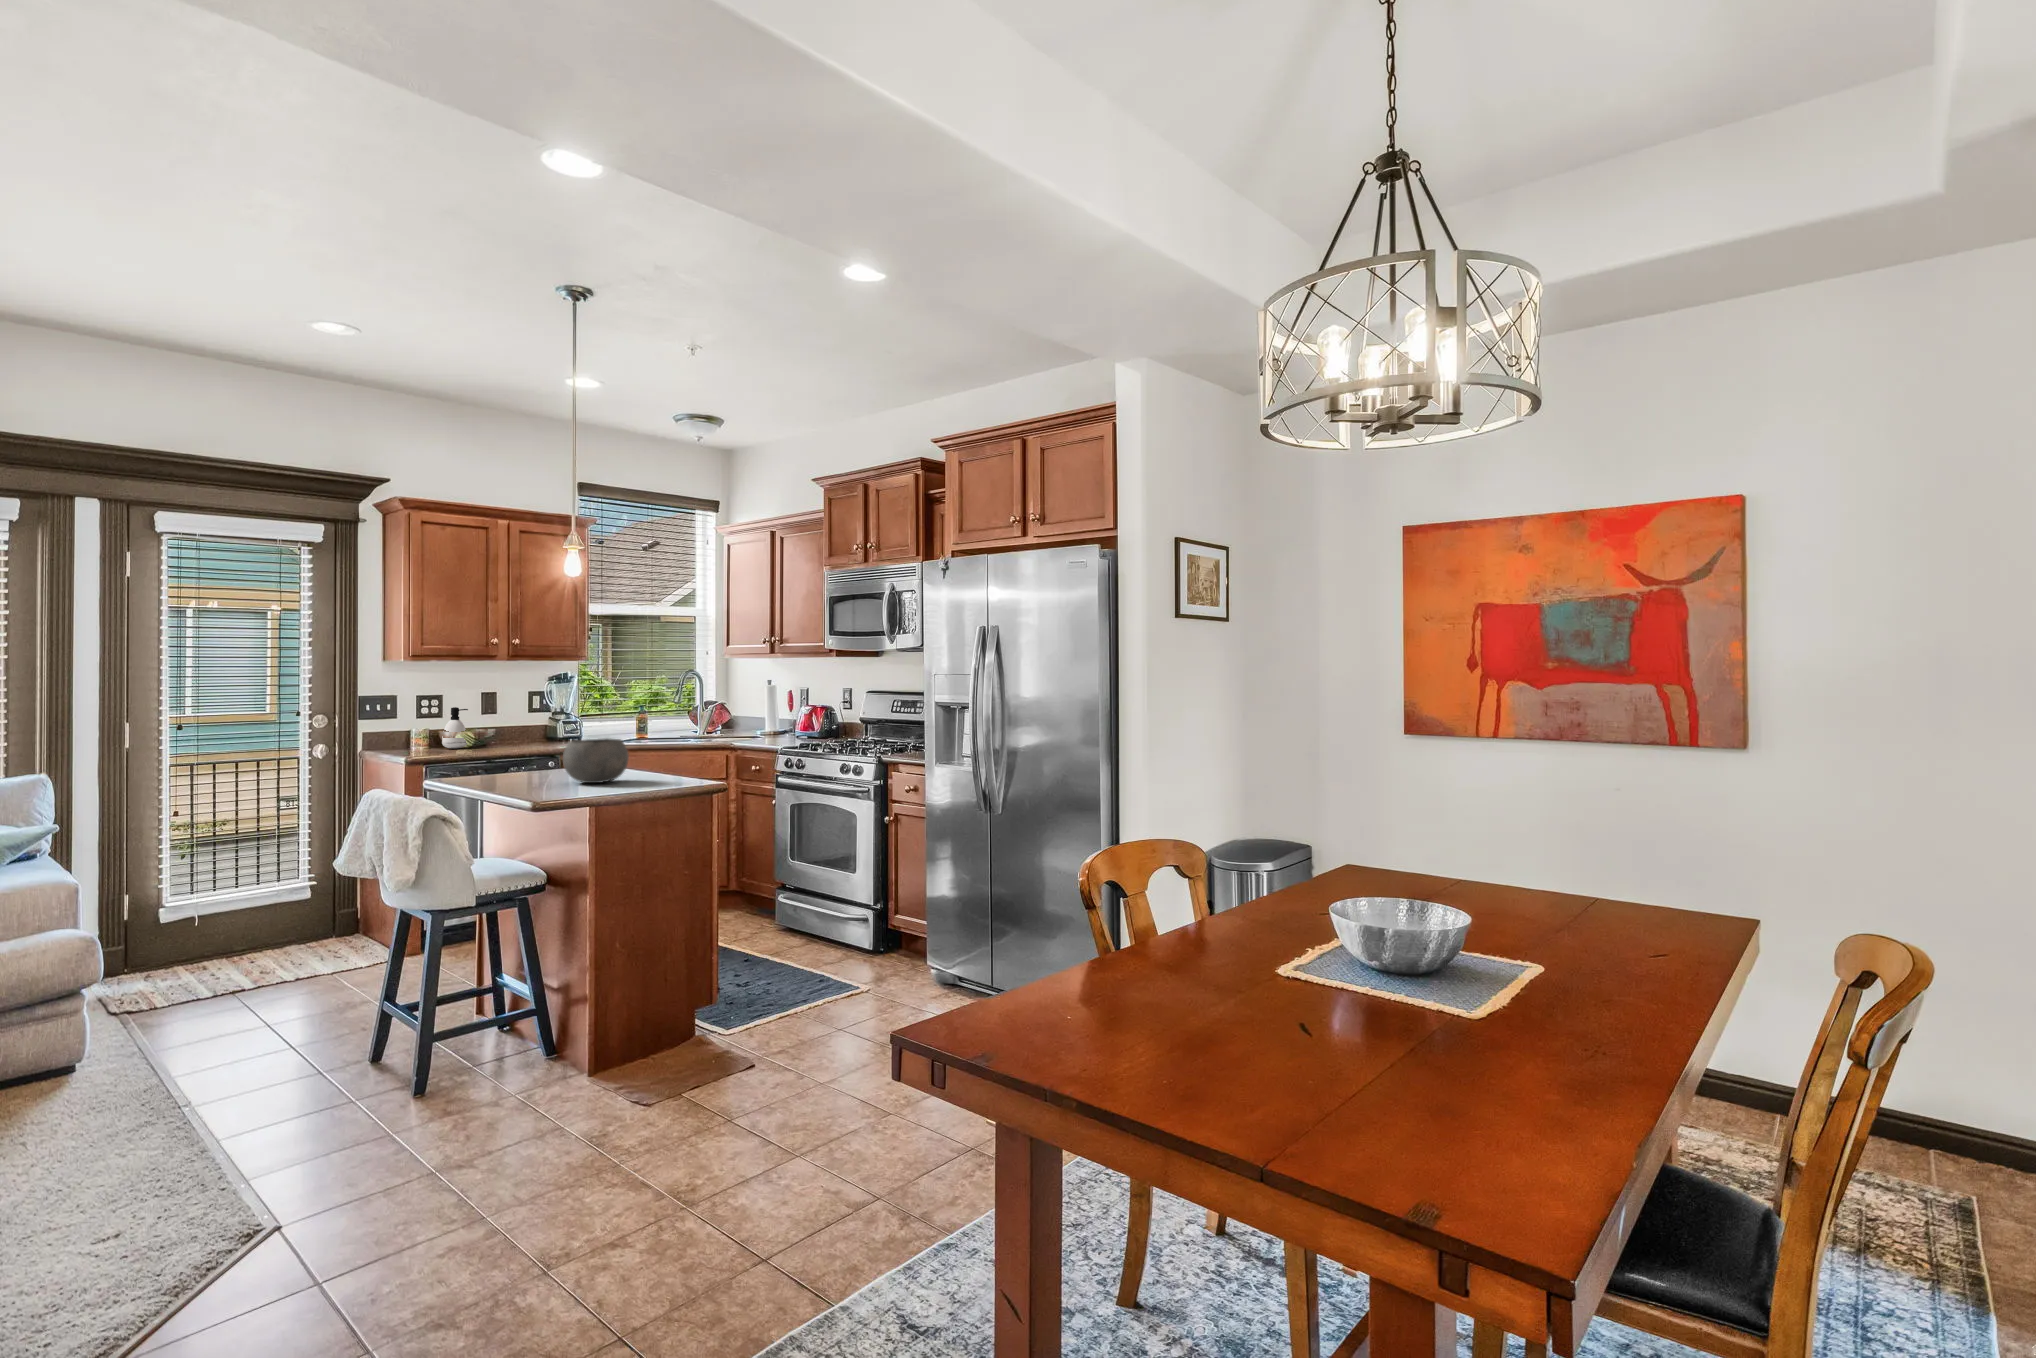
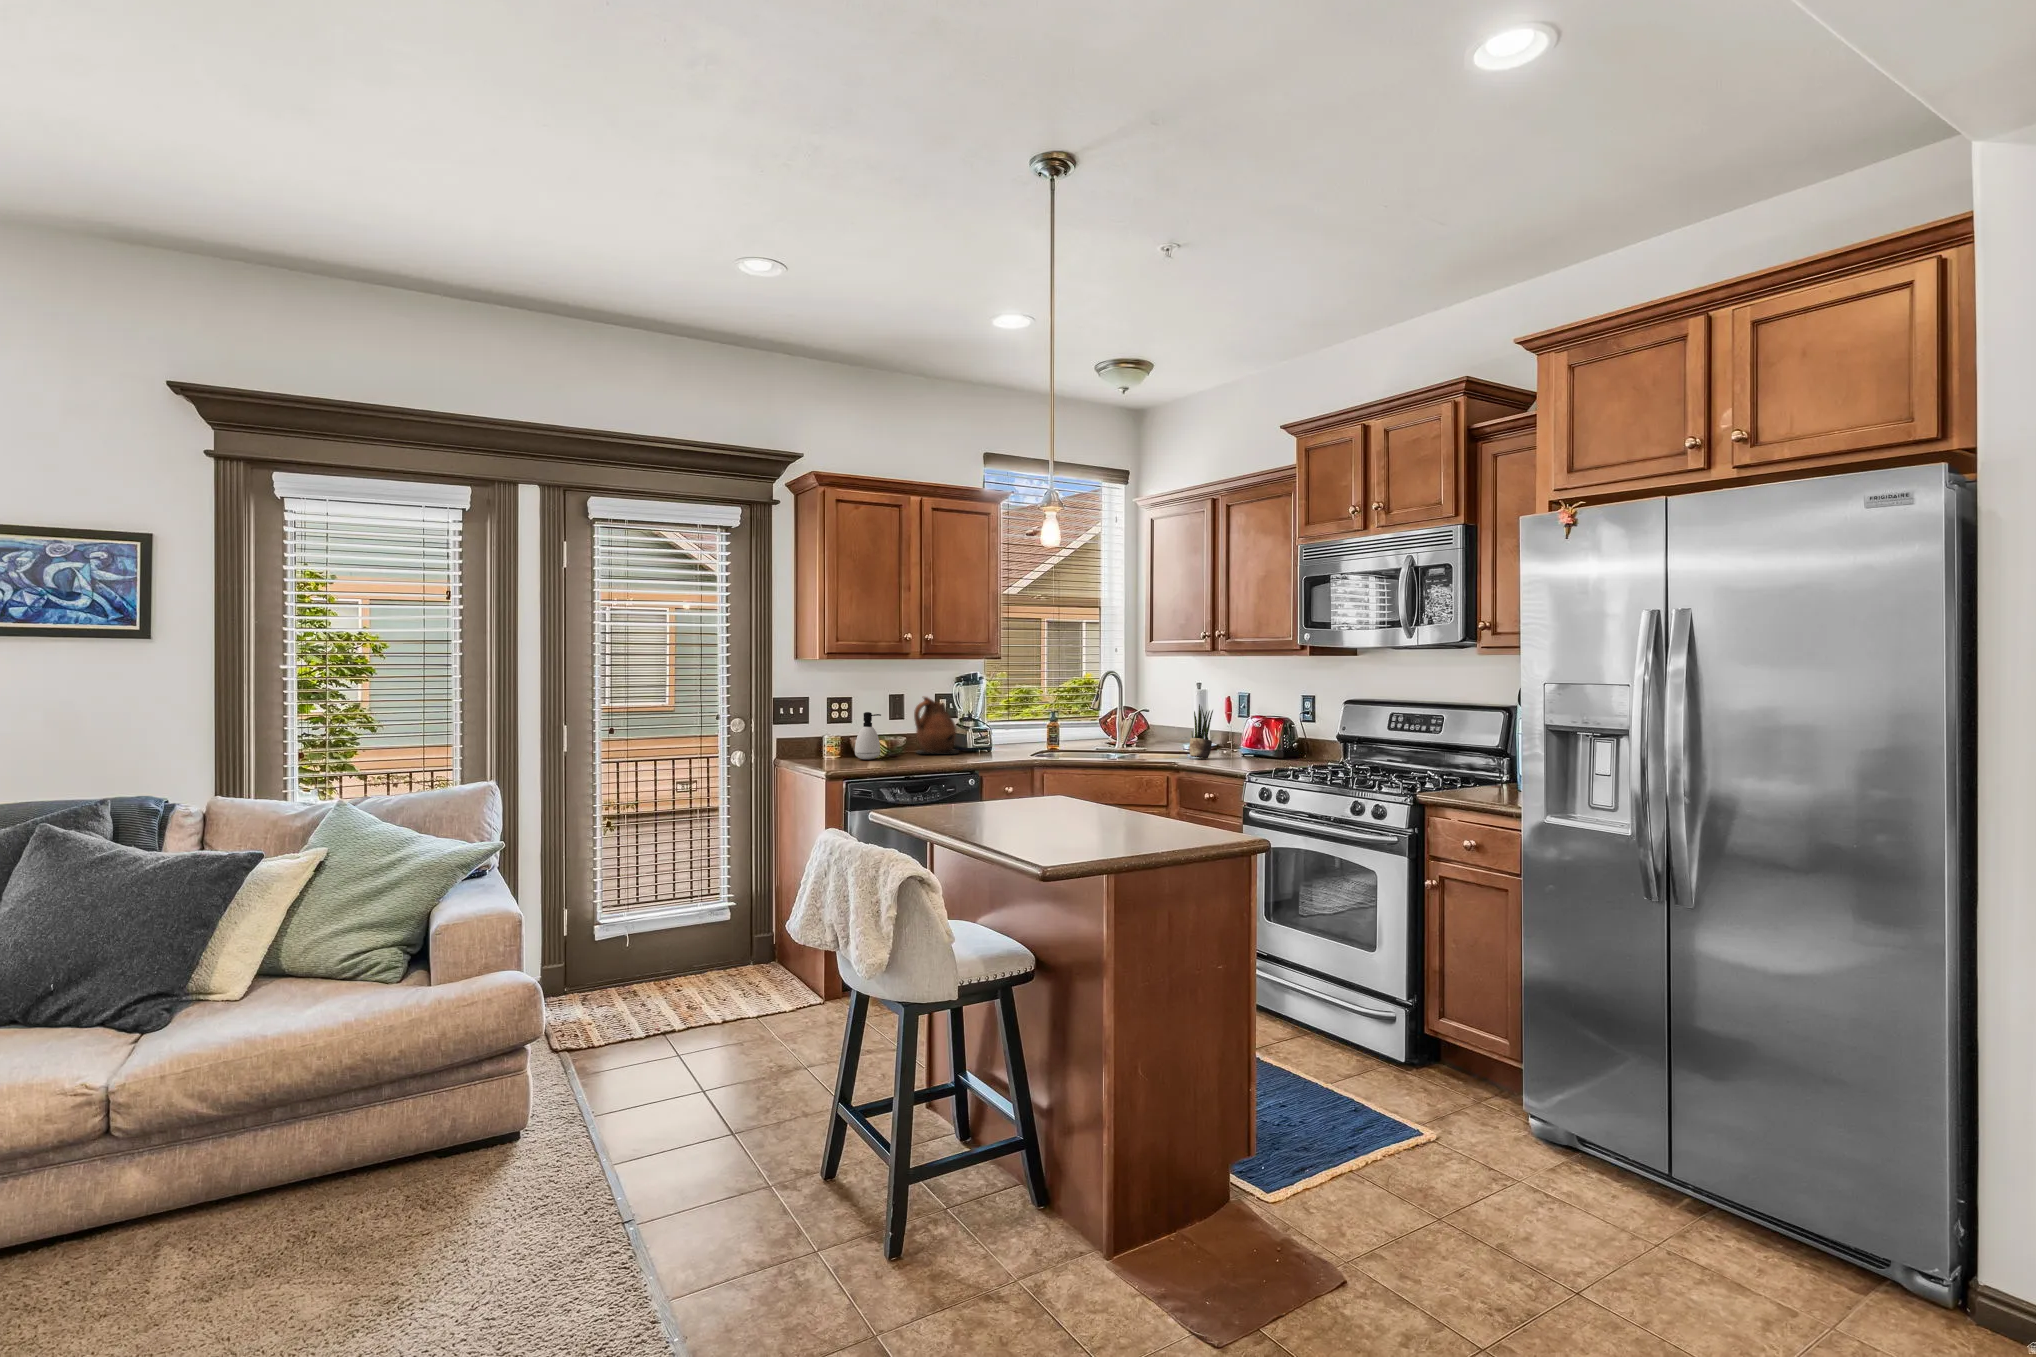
ceramic pitcher: none [503,694,549,743] -> present [914,696,959,753]
potted plant: none [745,697,764,740] -> present [1190,704,1213,758]
bowl: present [563,738,629,783] -> none [1053,771,1136,834]

